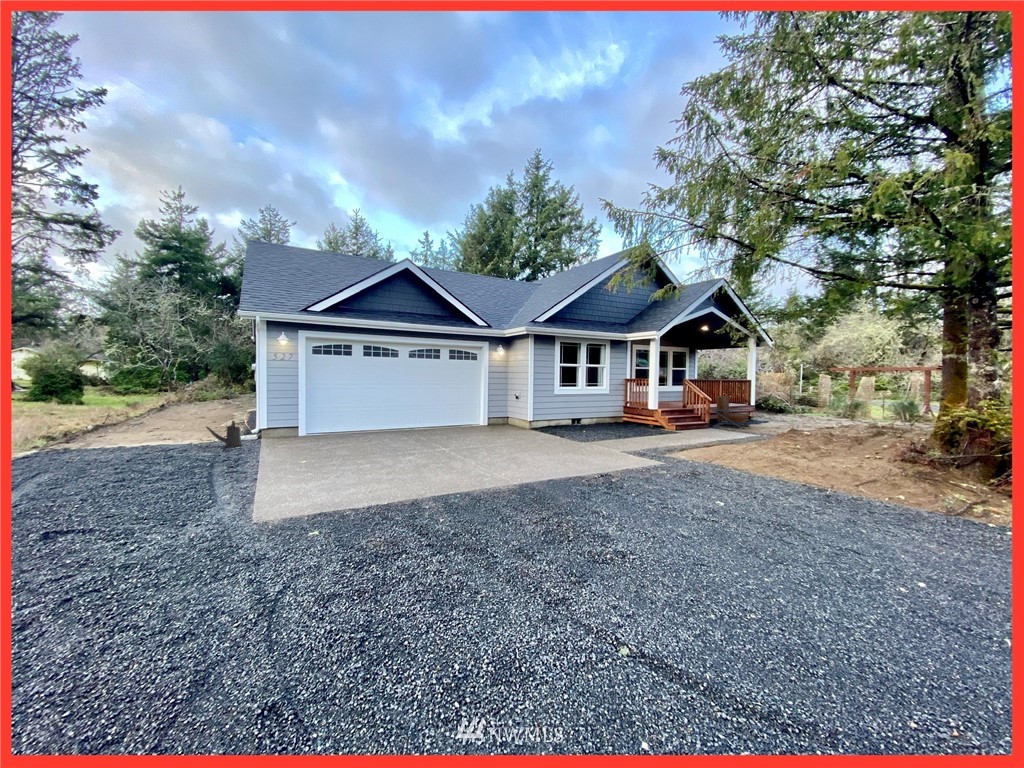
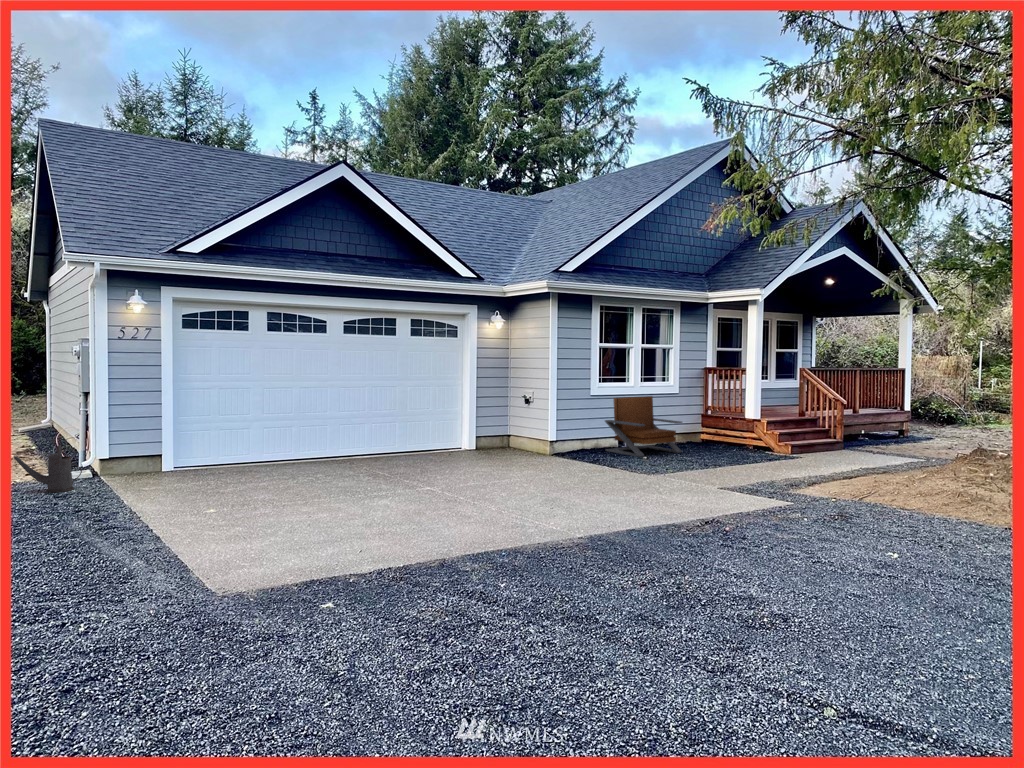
lounge chair: present [713,396,750,429] -> present [605,396,682,457]

